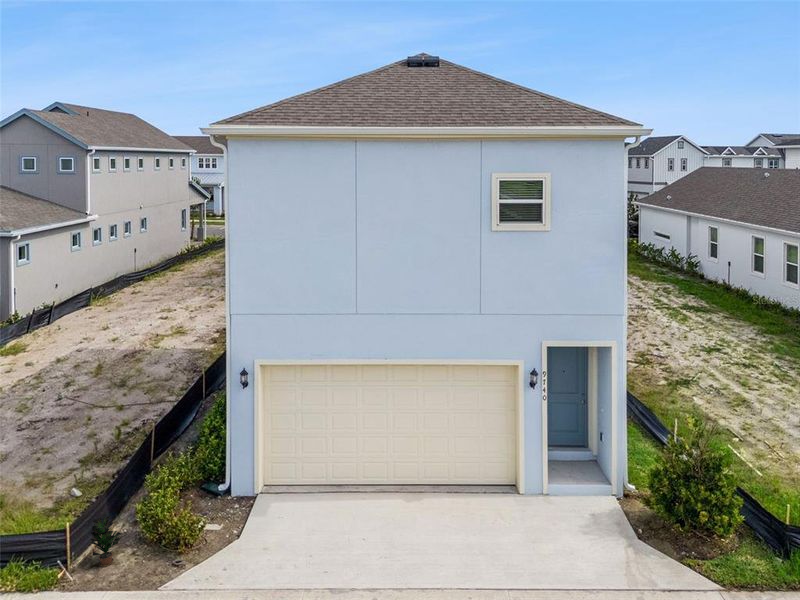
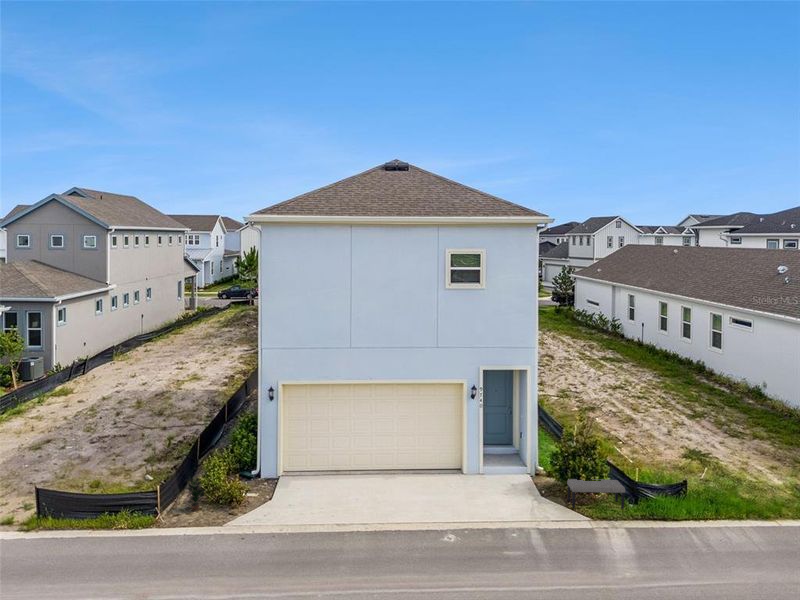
bench: none [686,531,790,586] -> present [567,479,625,509]

